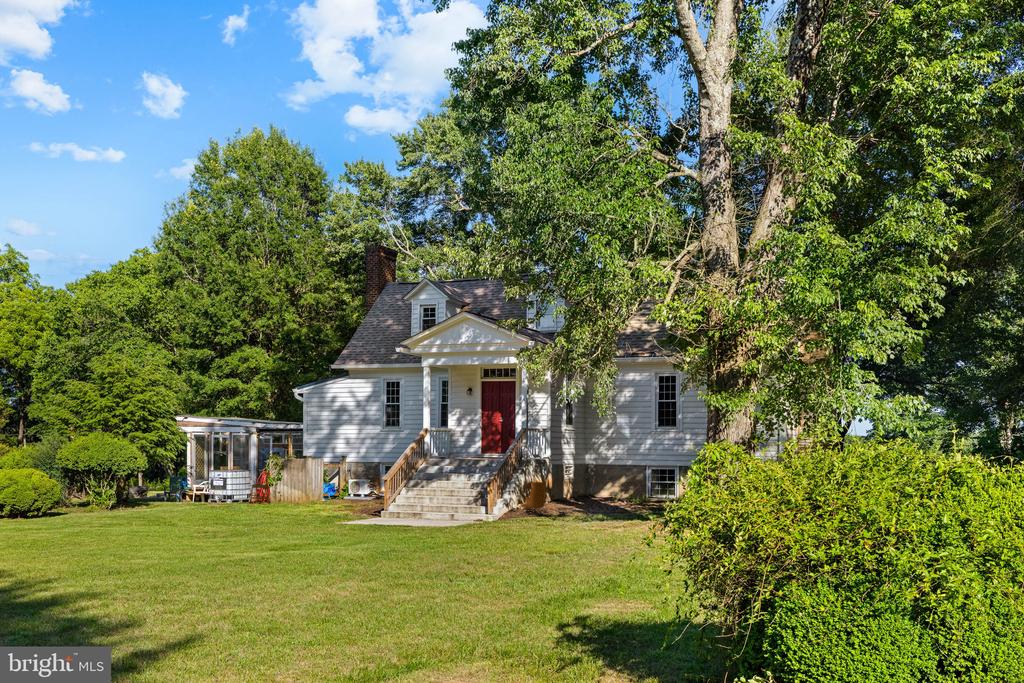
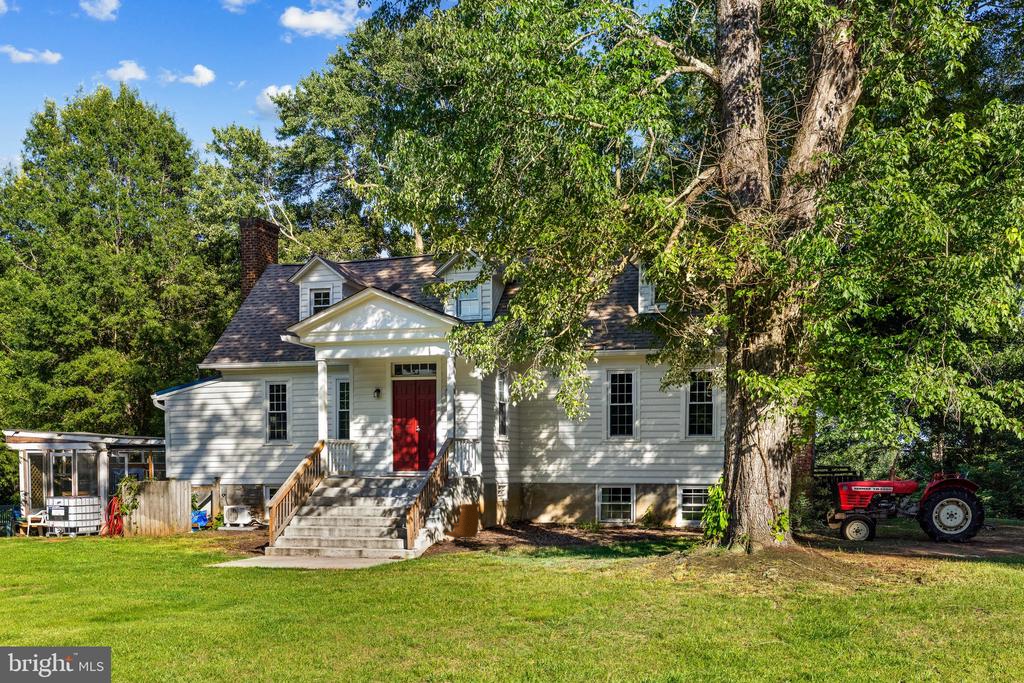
bench: present [250,473,269,503] -> none [94,502,121,545]

